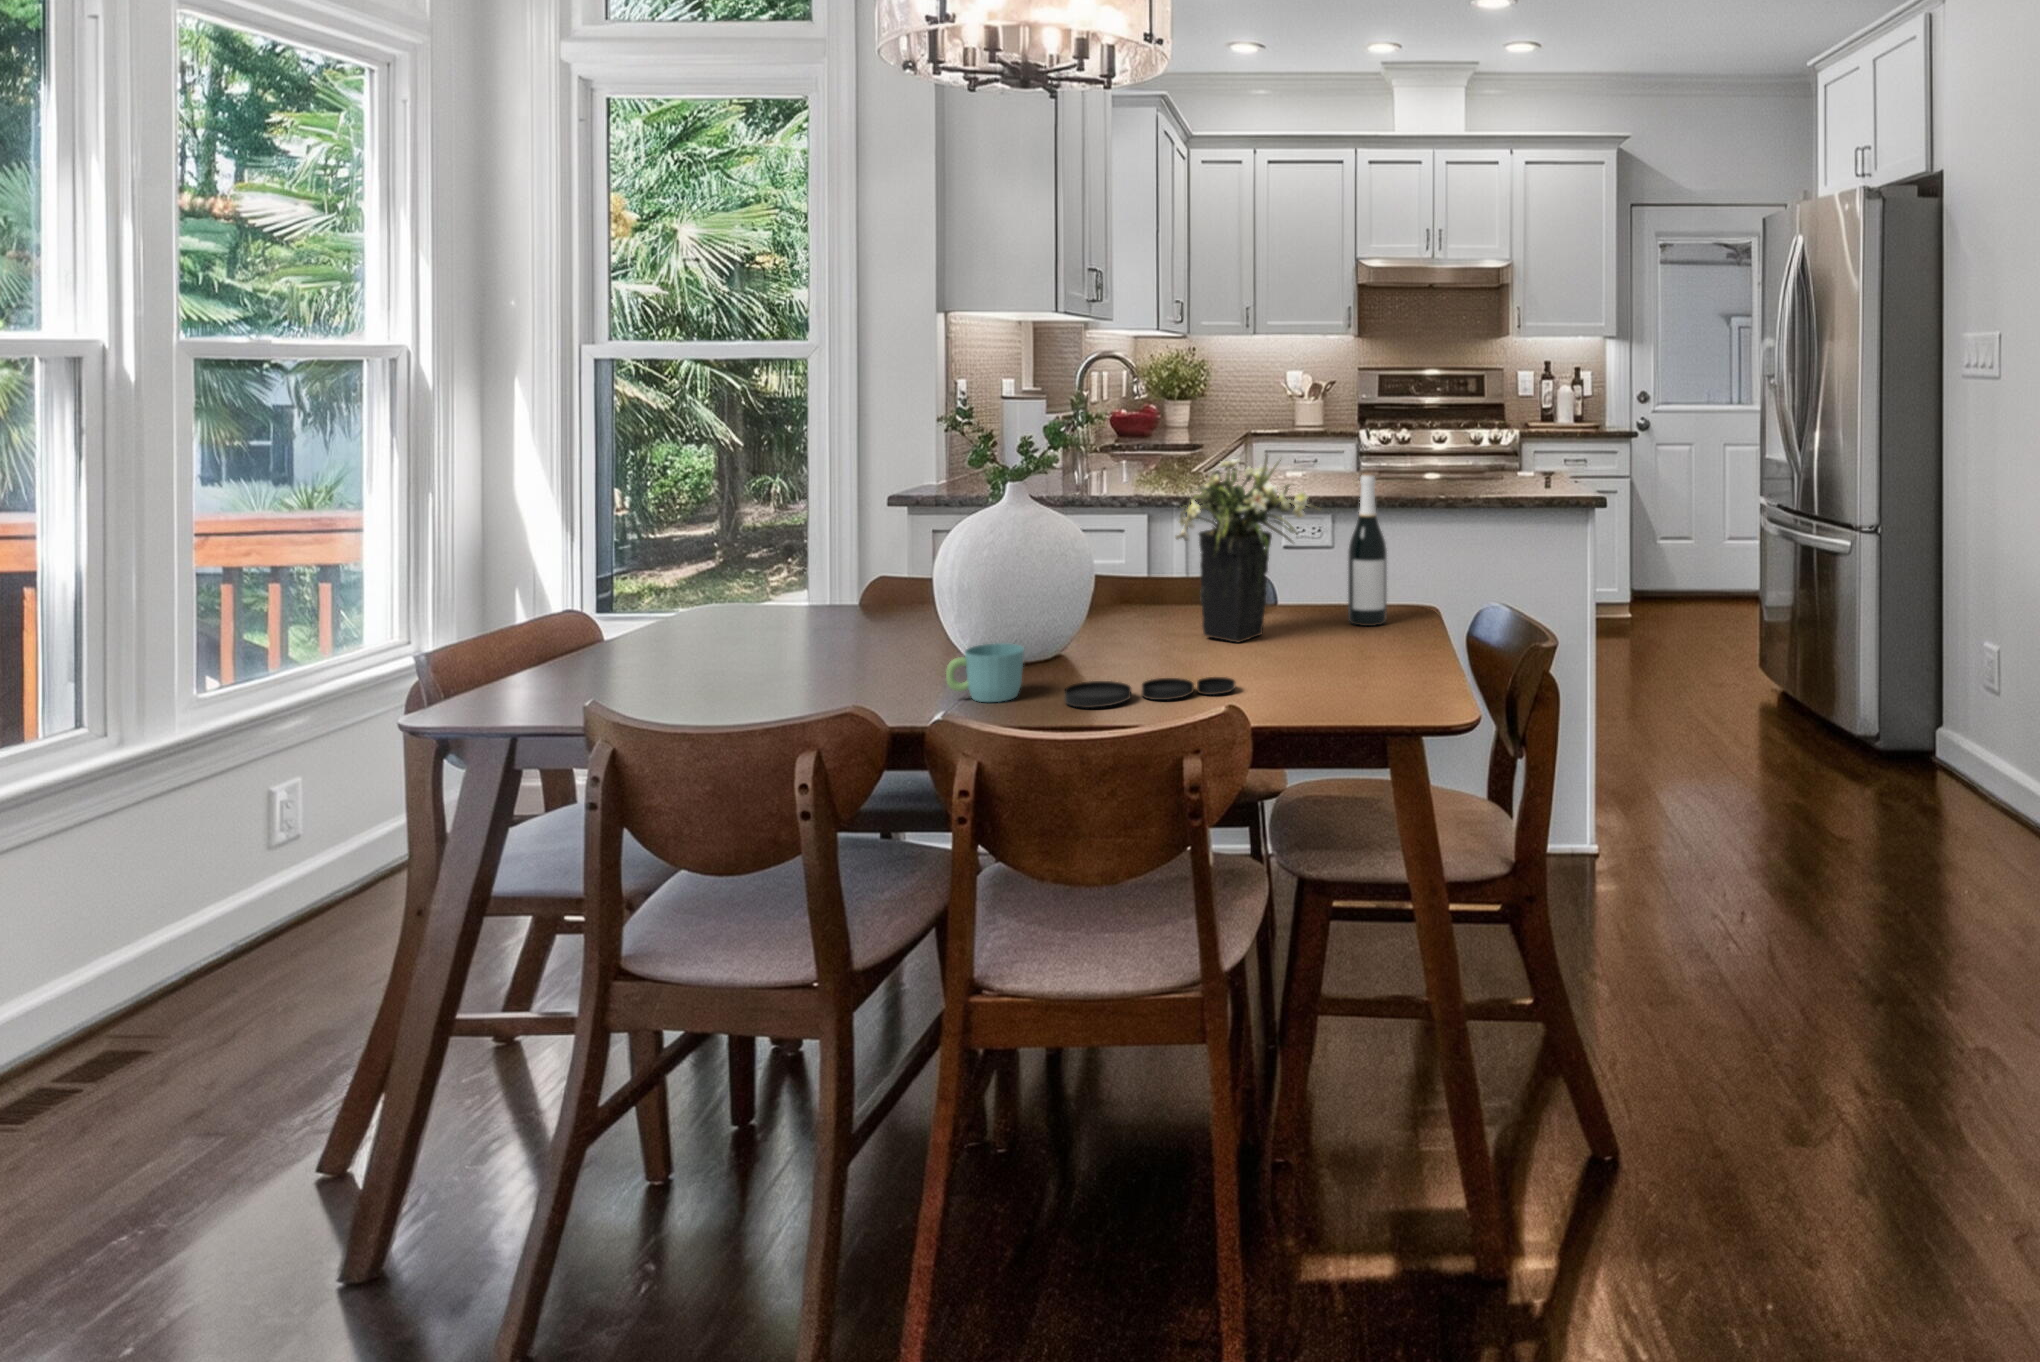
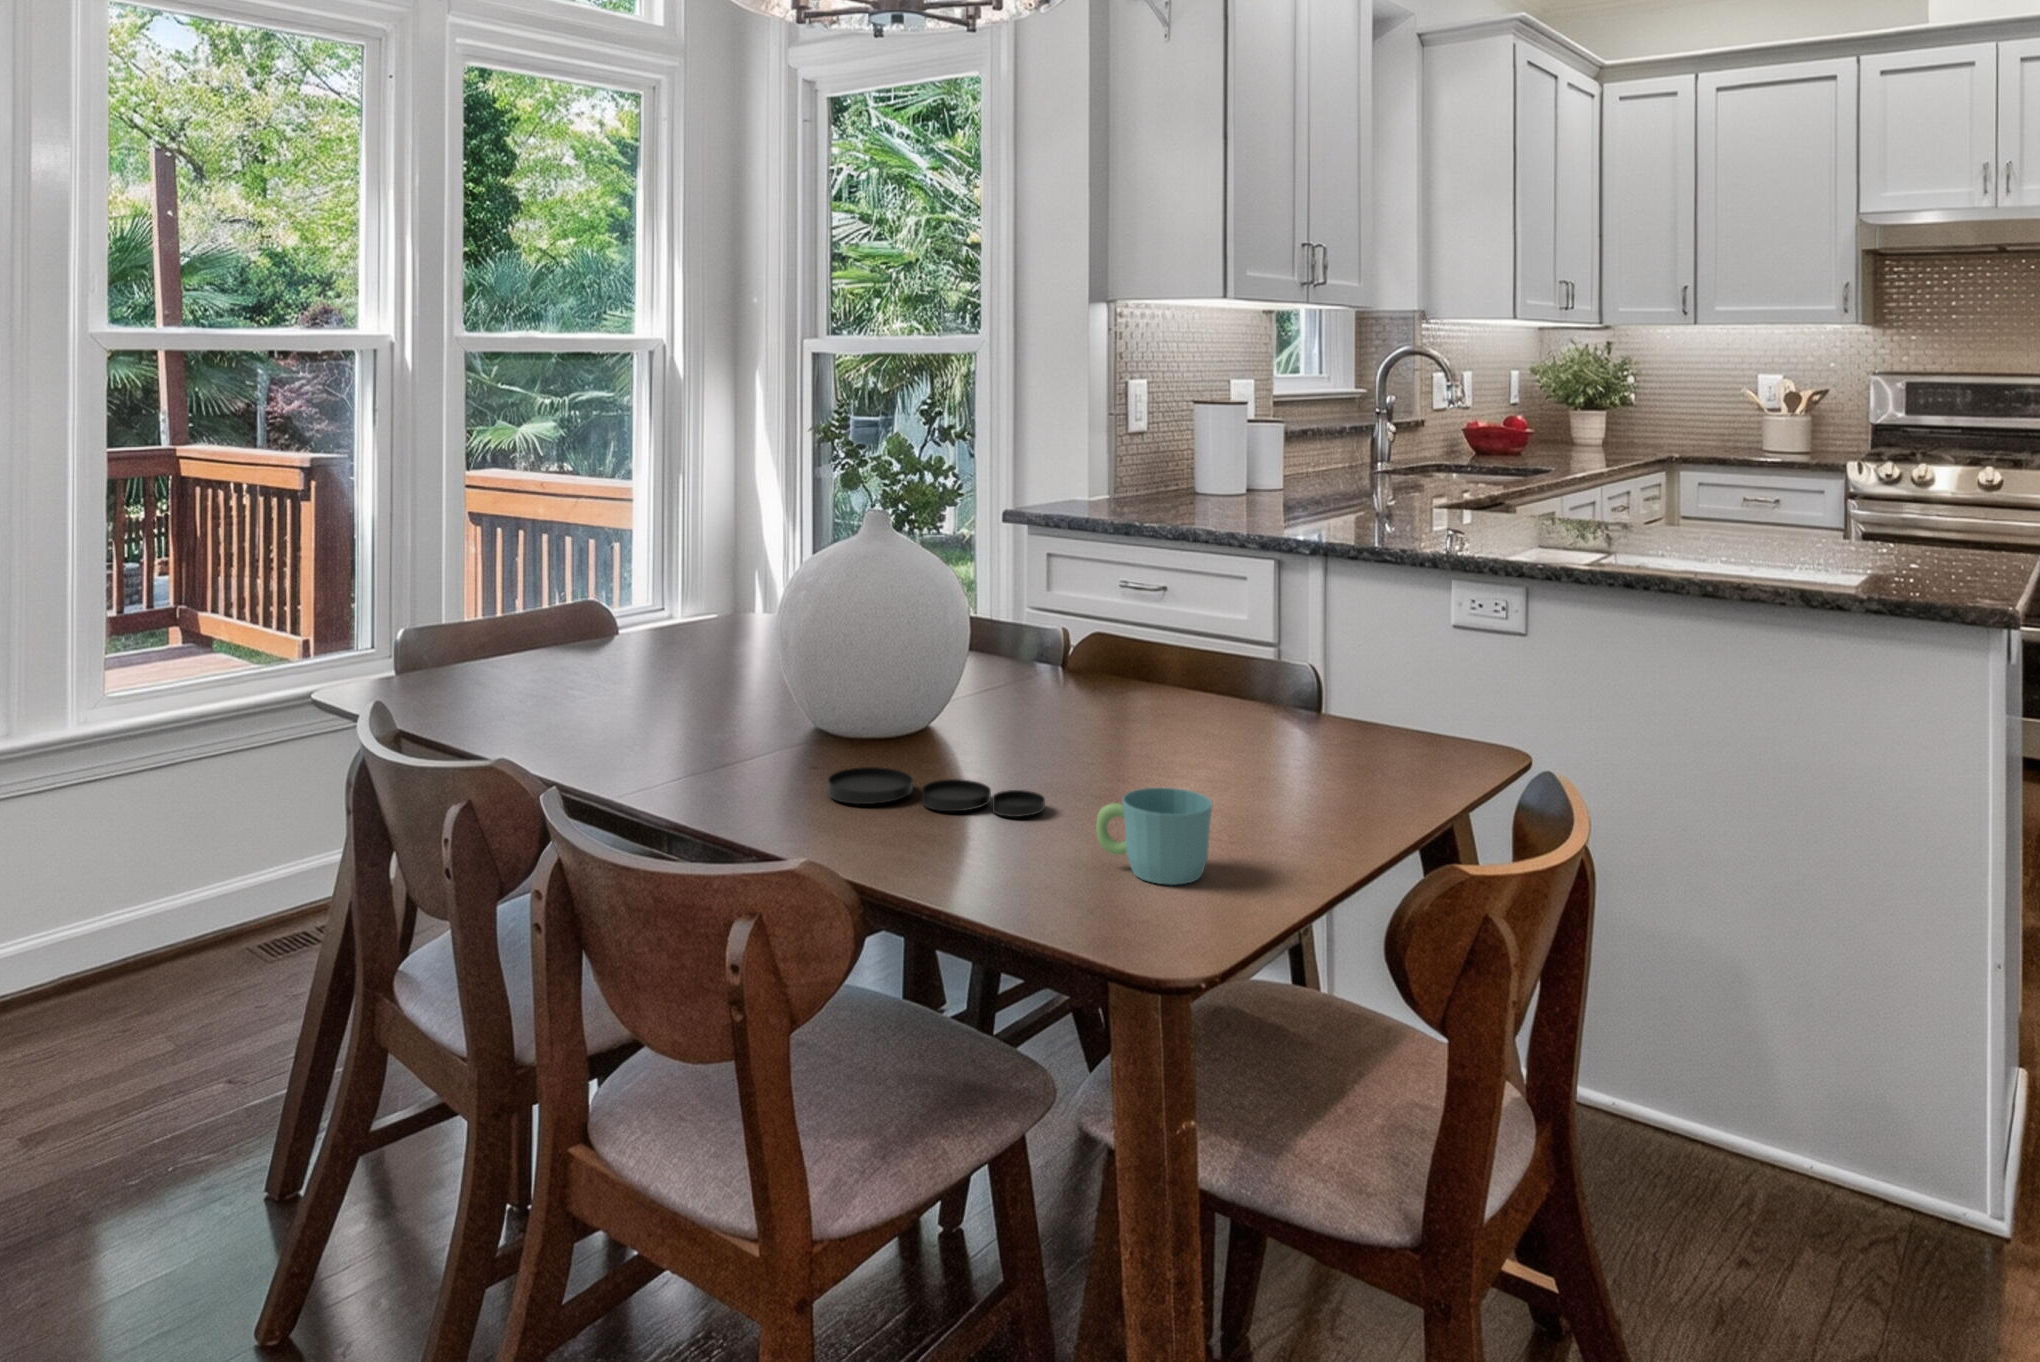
flower arrangement: present [1176,455,1320,642] -> none [1074,489,1288,749]
wine bottle: present [1348,473,1387,626] -> none [1376,527,1436,758]
mug: present [946,643,1024,702] -> present [1096,788,1213,885]

